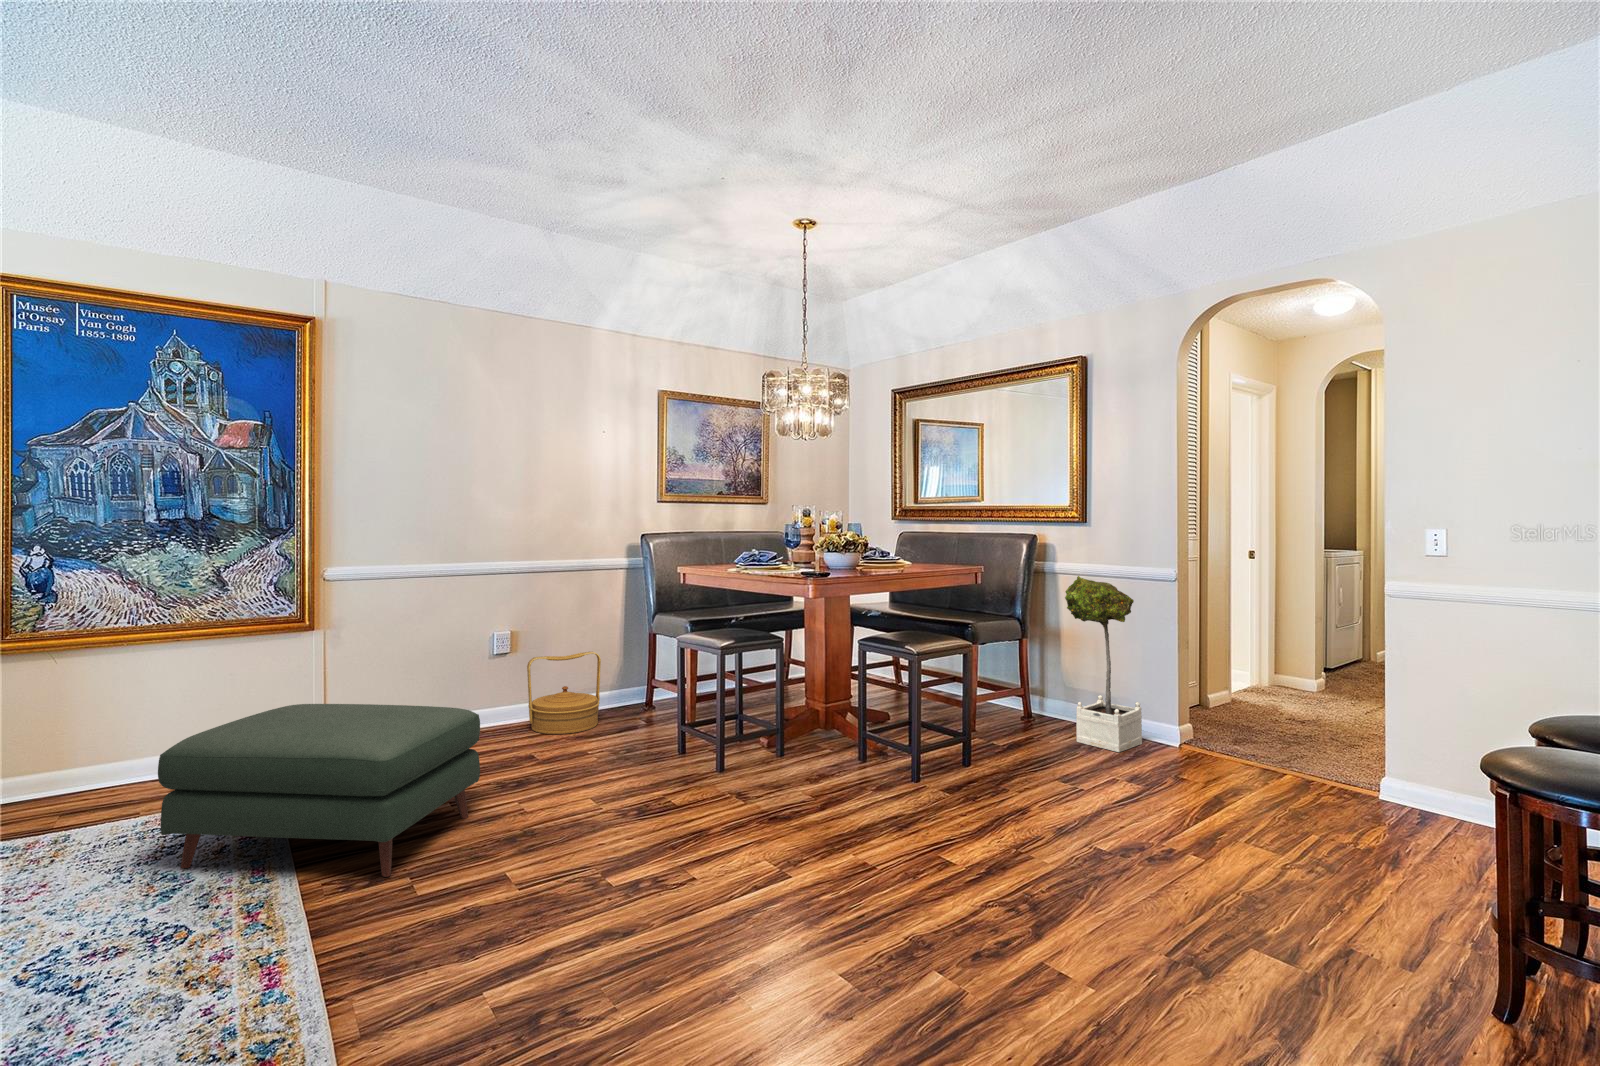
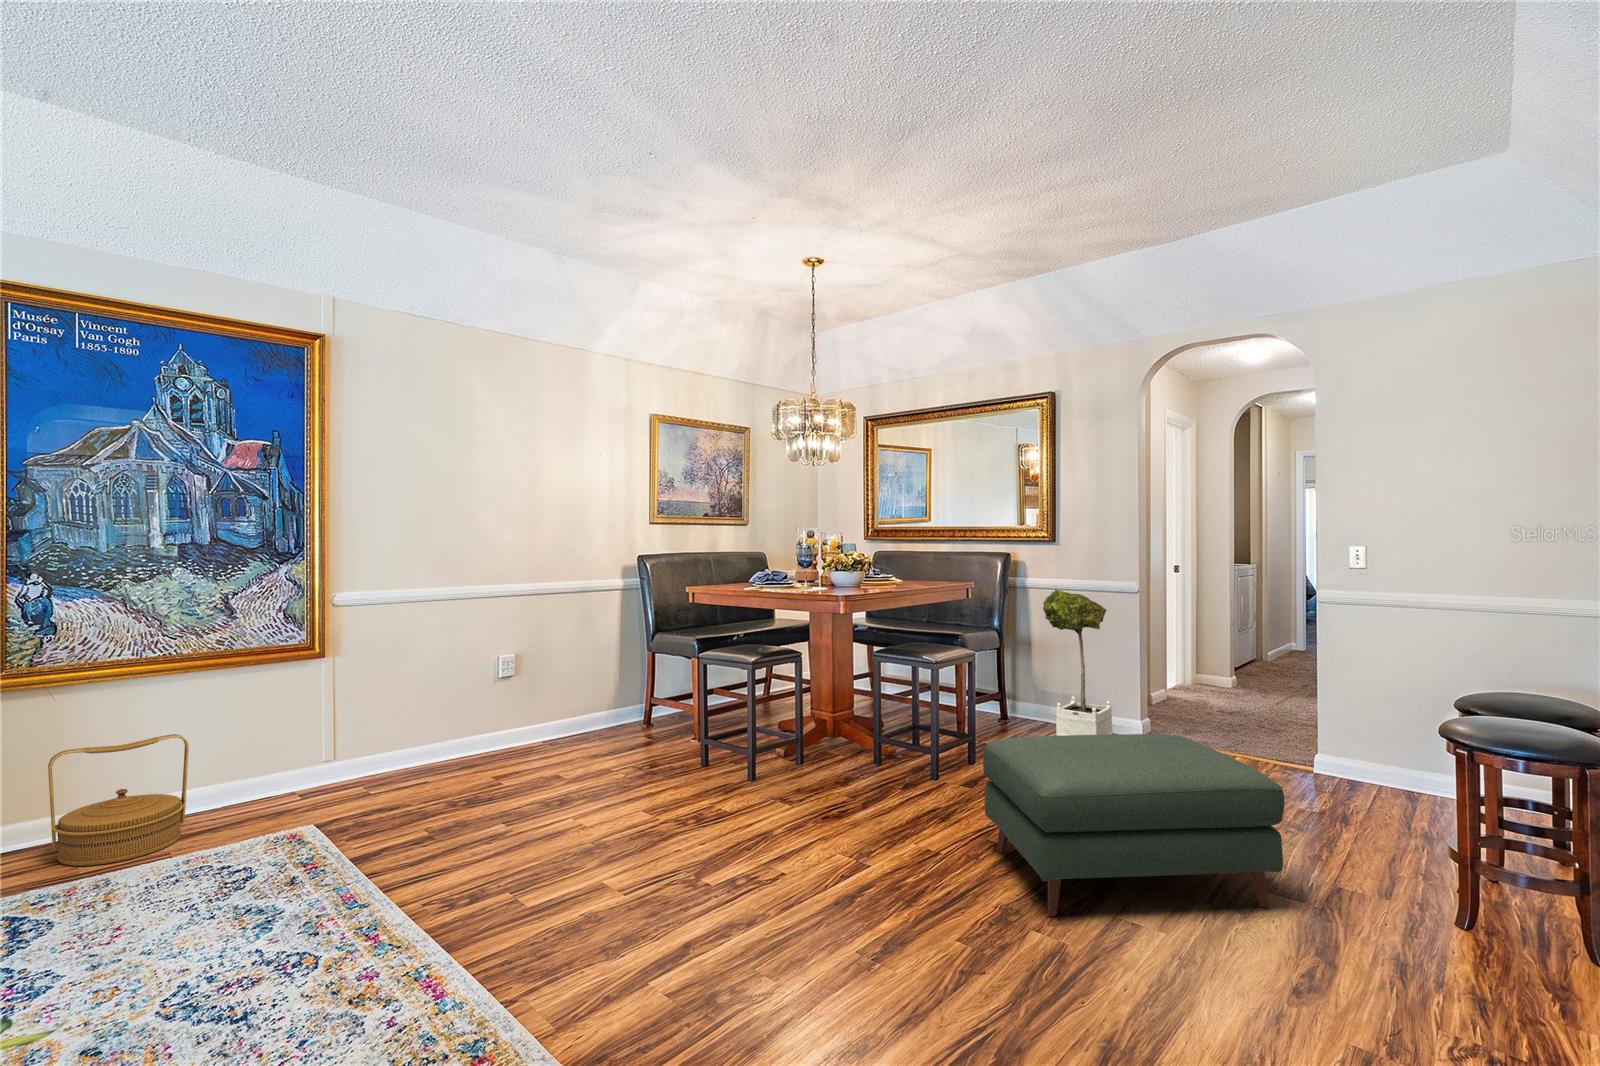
woven basket: present [527,652,601,734] -> present [48,734,189,866]
ottoman: present [158,704,480,877] -> present [983,734,1285,916]

